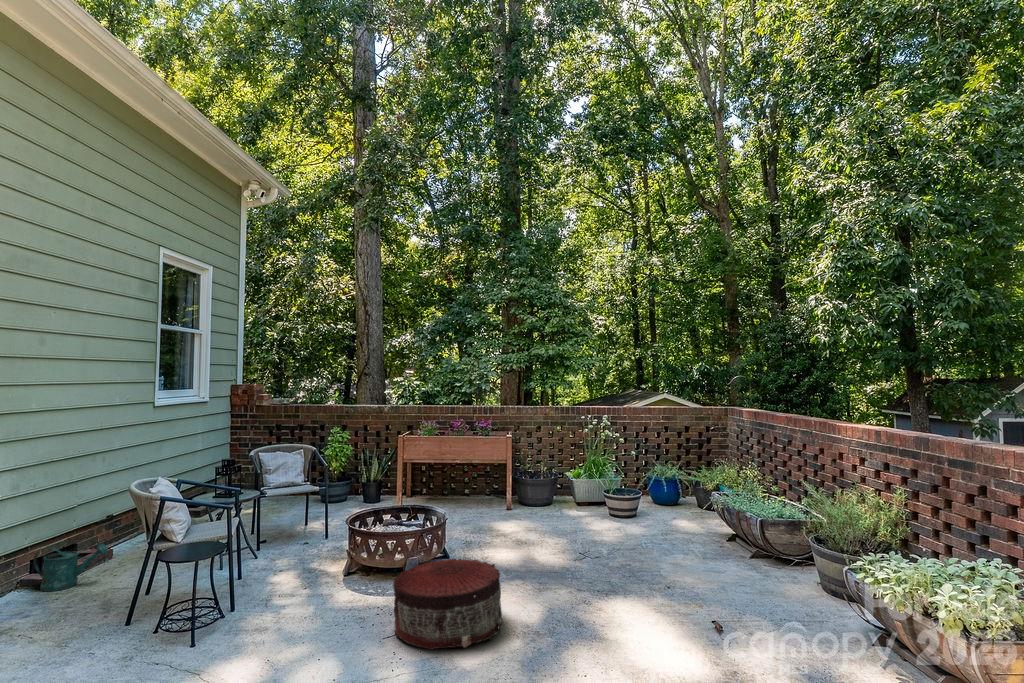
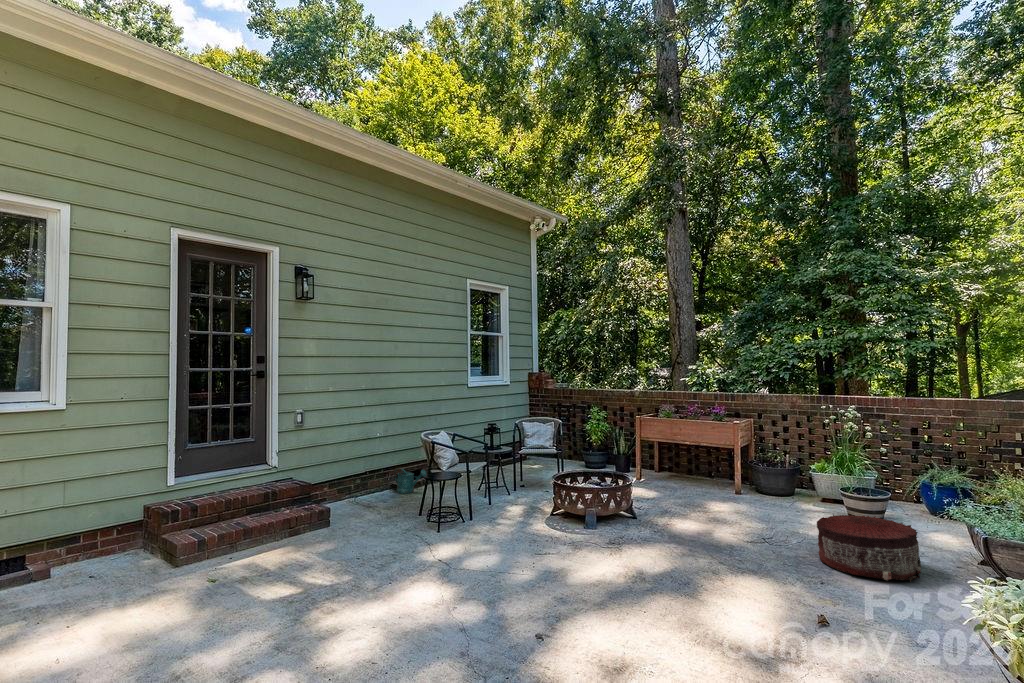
pouf: present [393,558,502,650] -> present [817,515,921,581]

